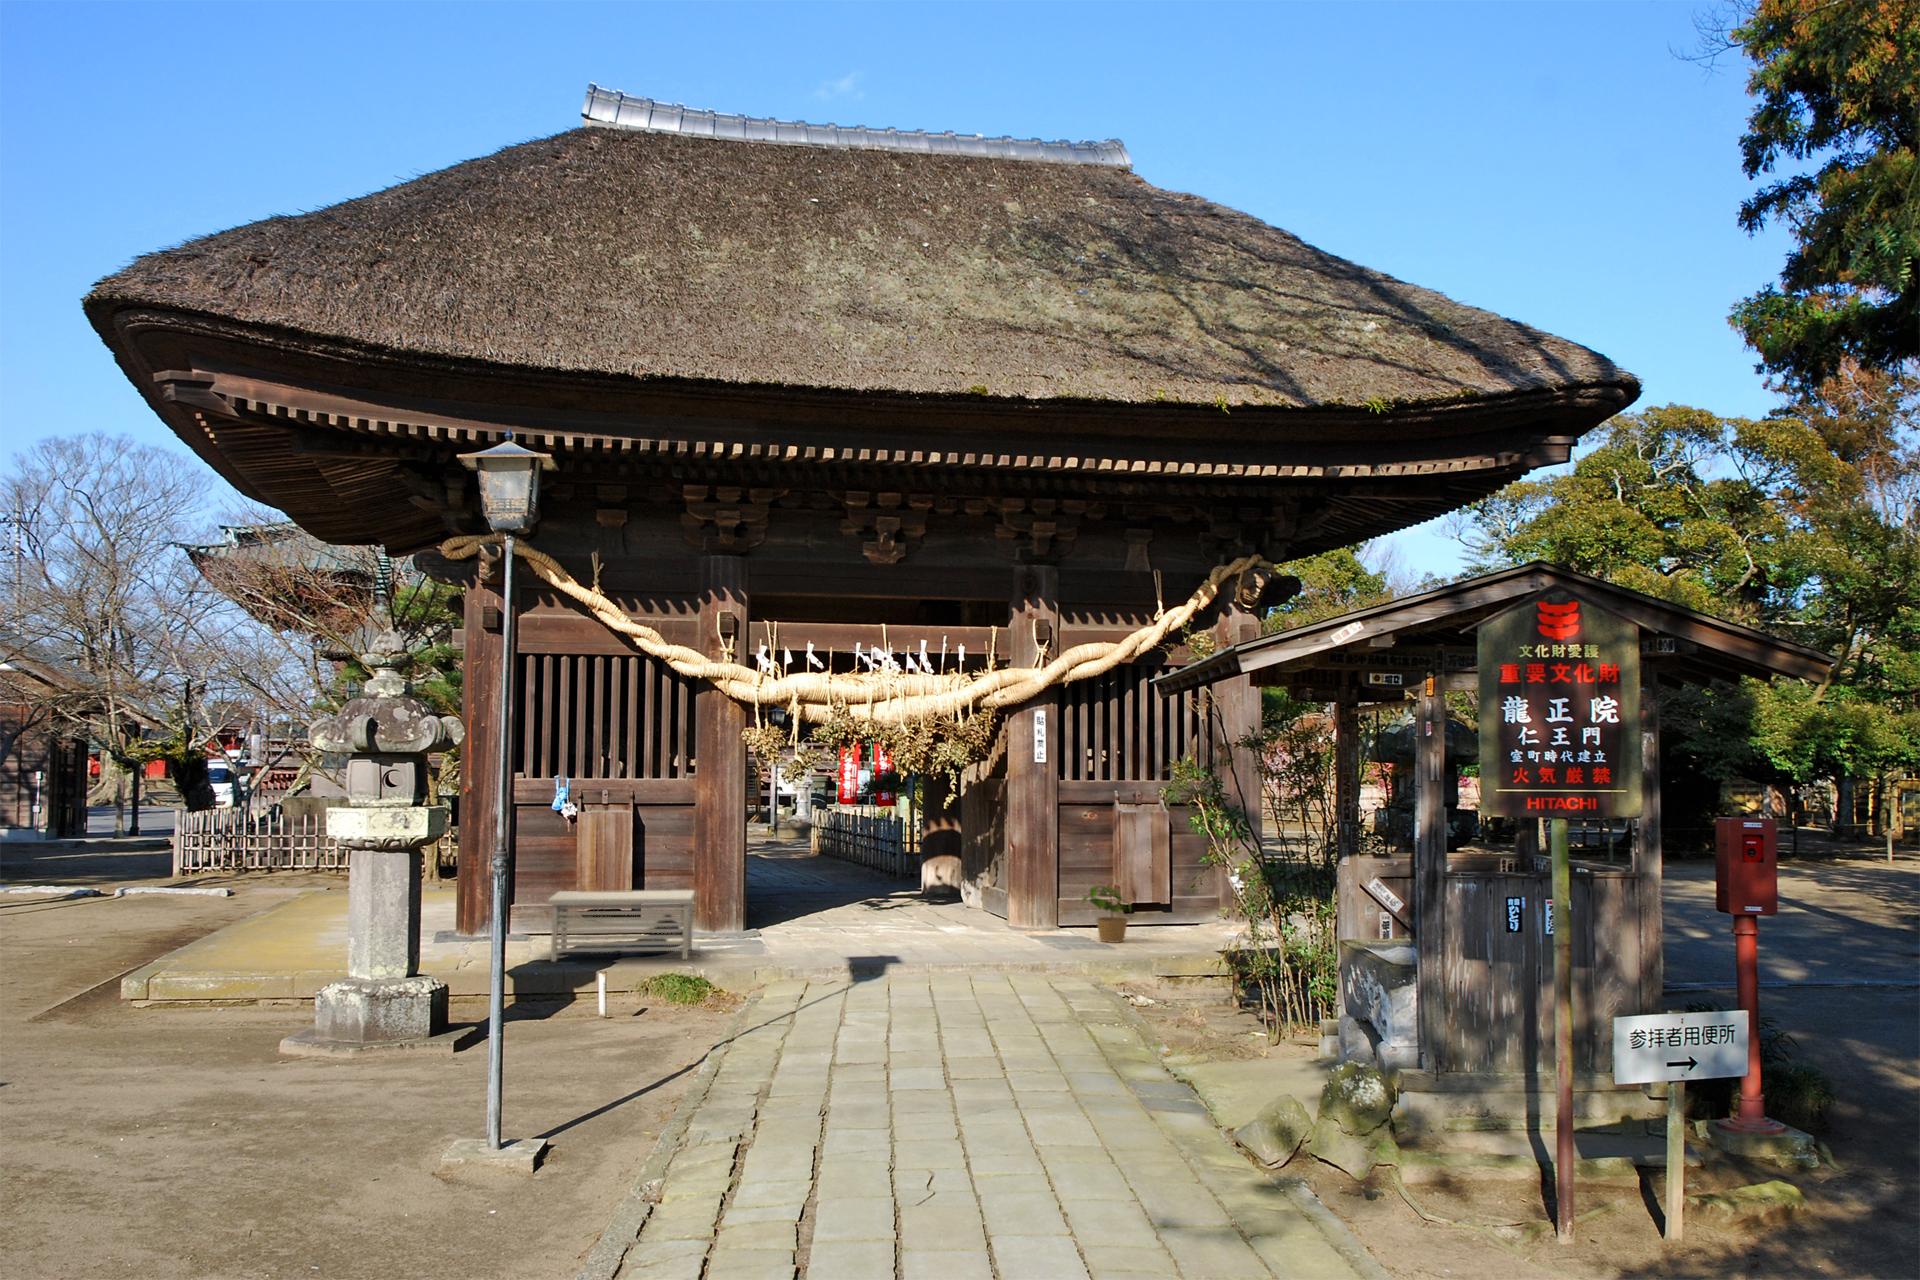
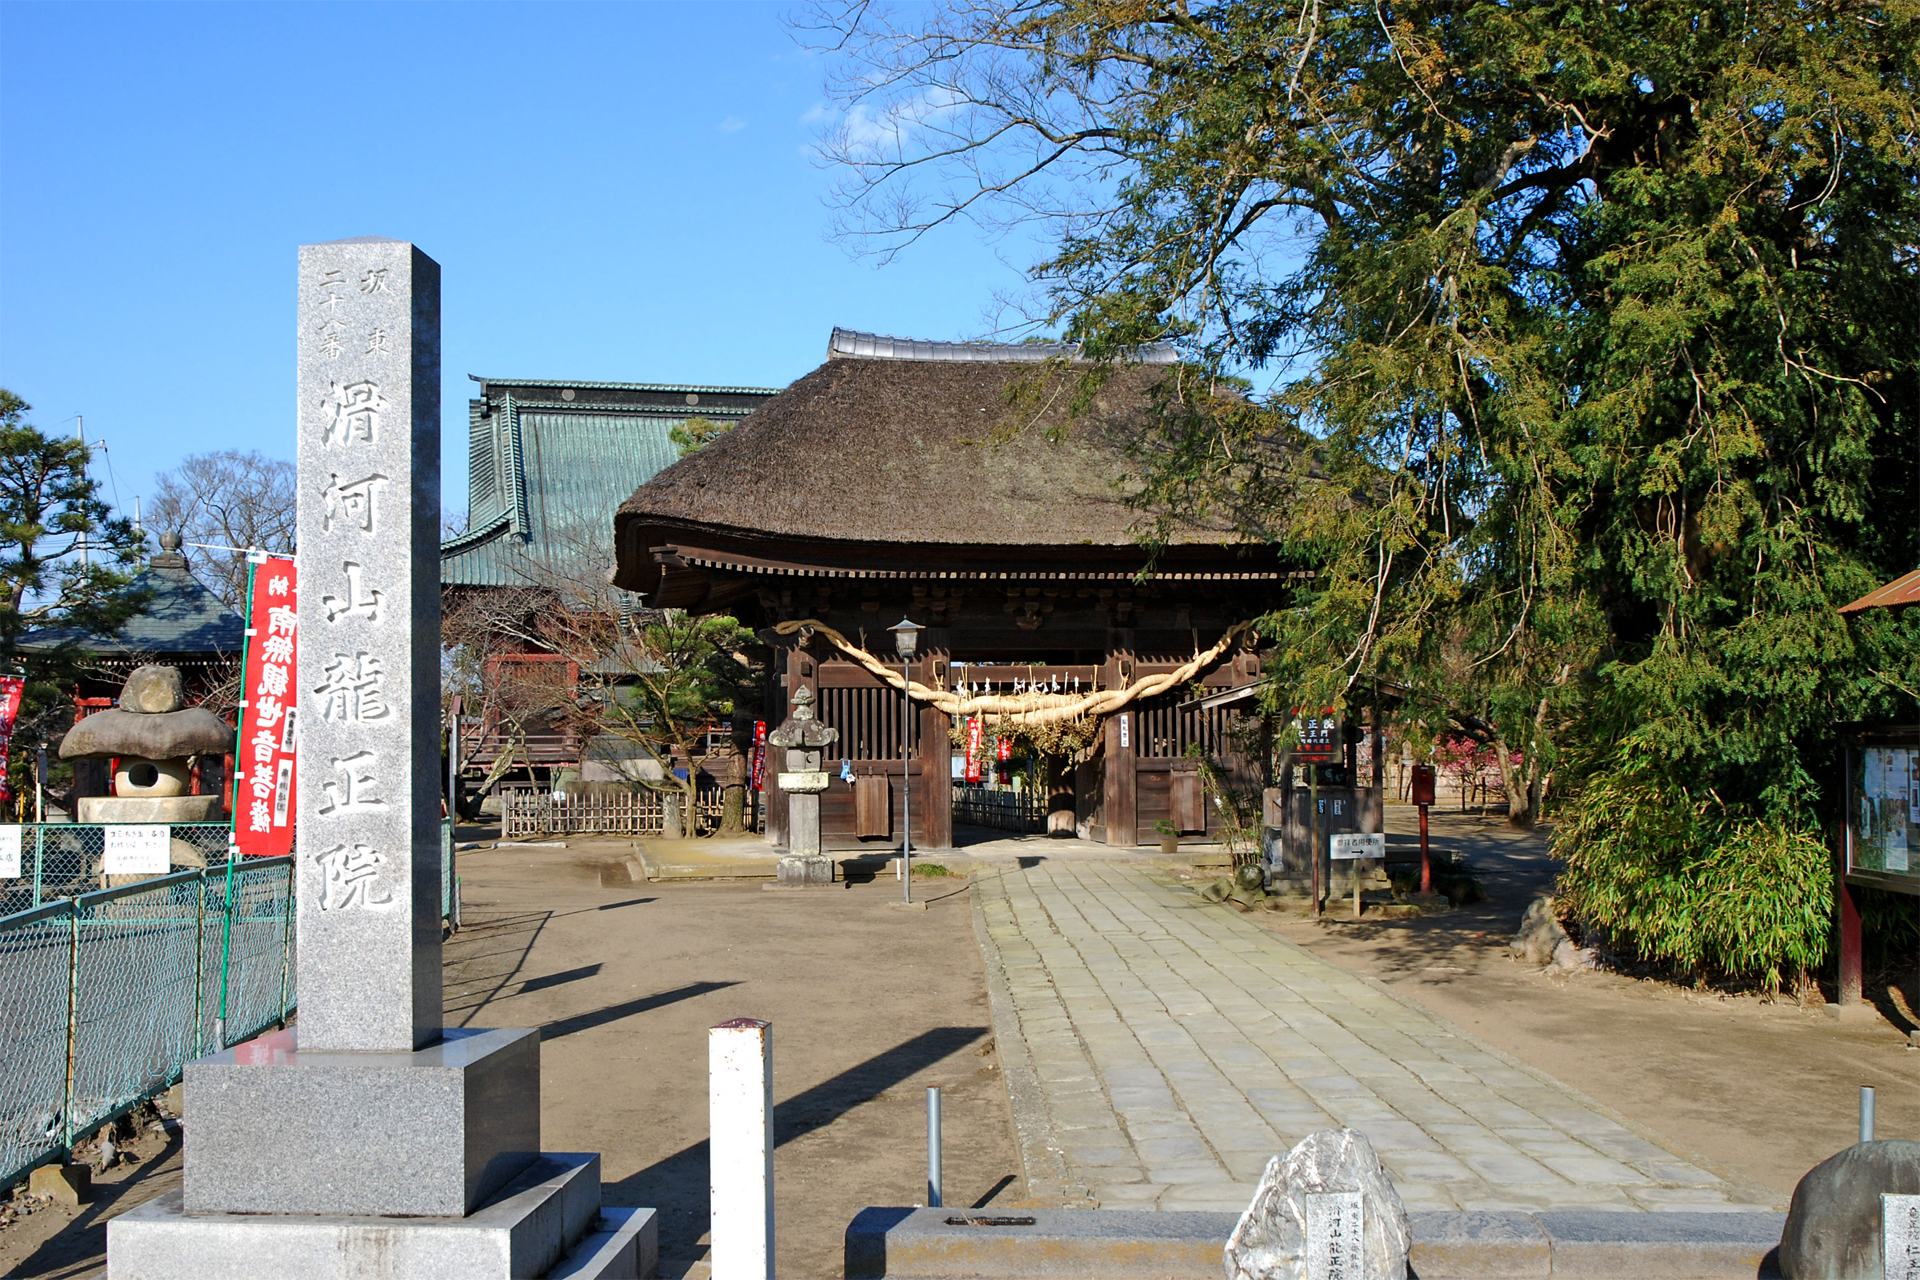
storage bench: present [547,890,695,962] -> none [848,824,928,862]

